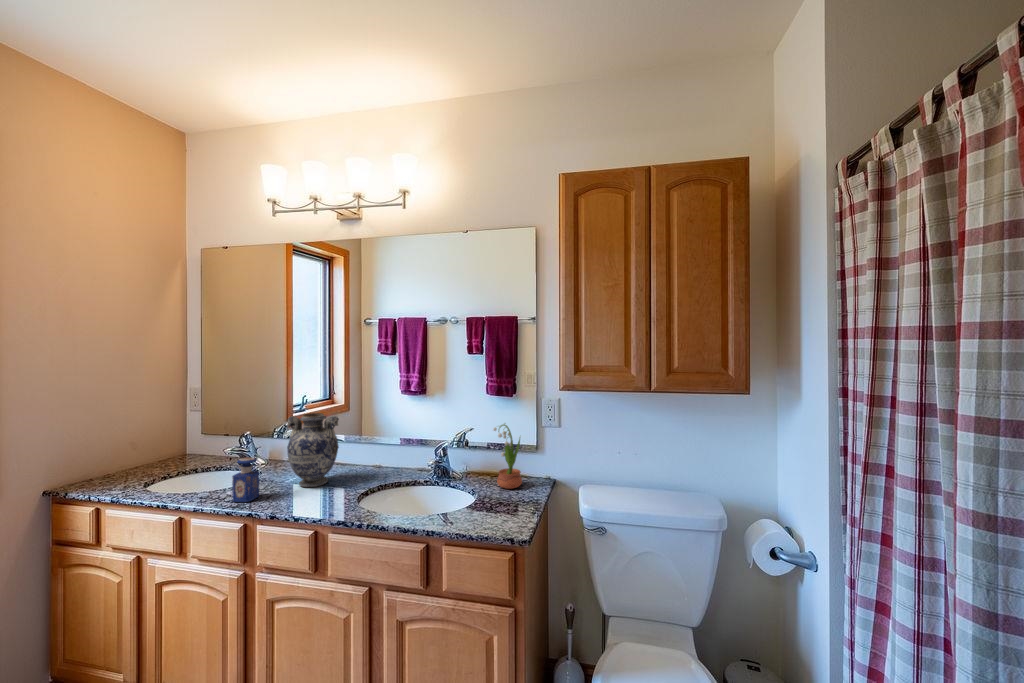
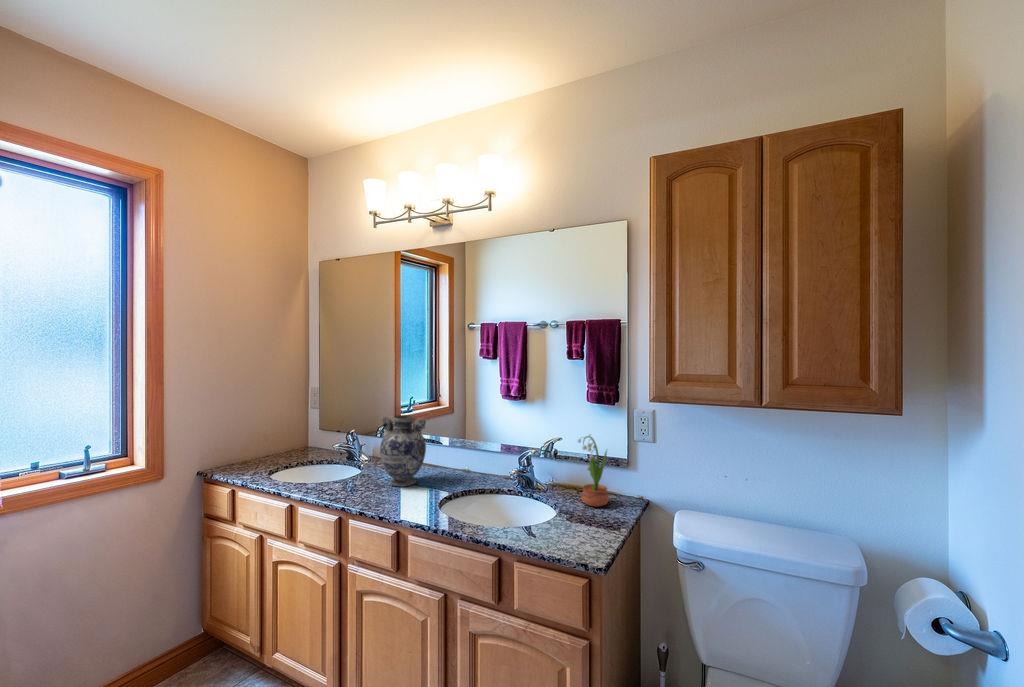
perfume bottle: present [232,457,259,502] -> none [332,454,355,496]

